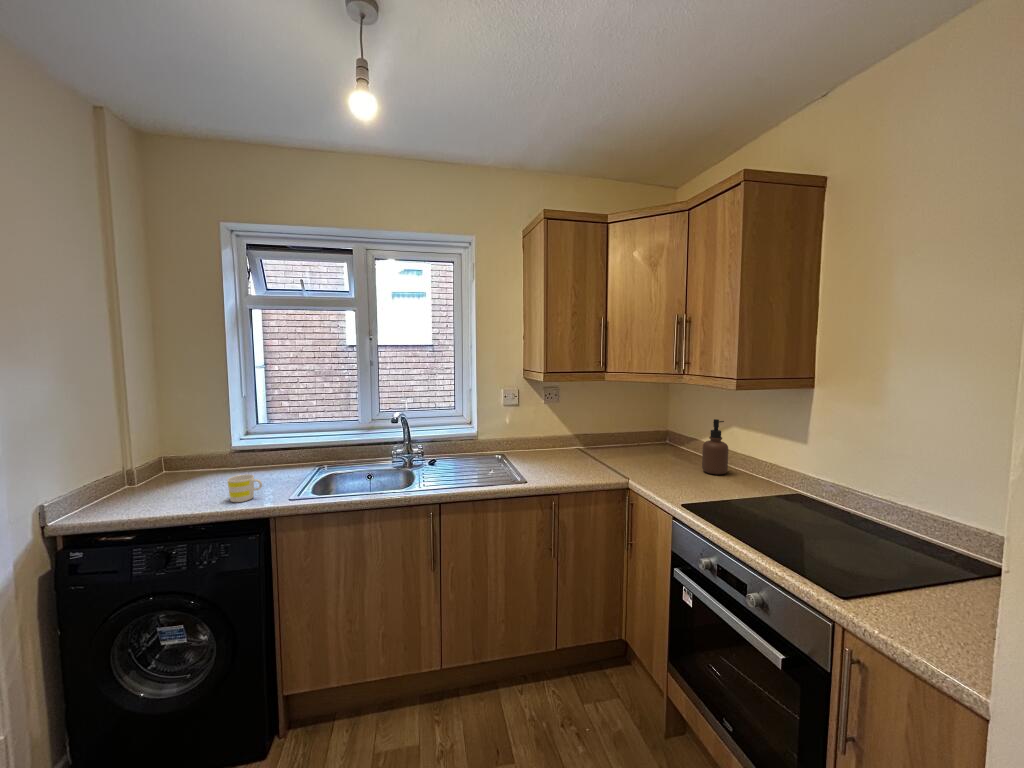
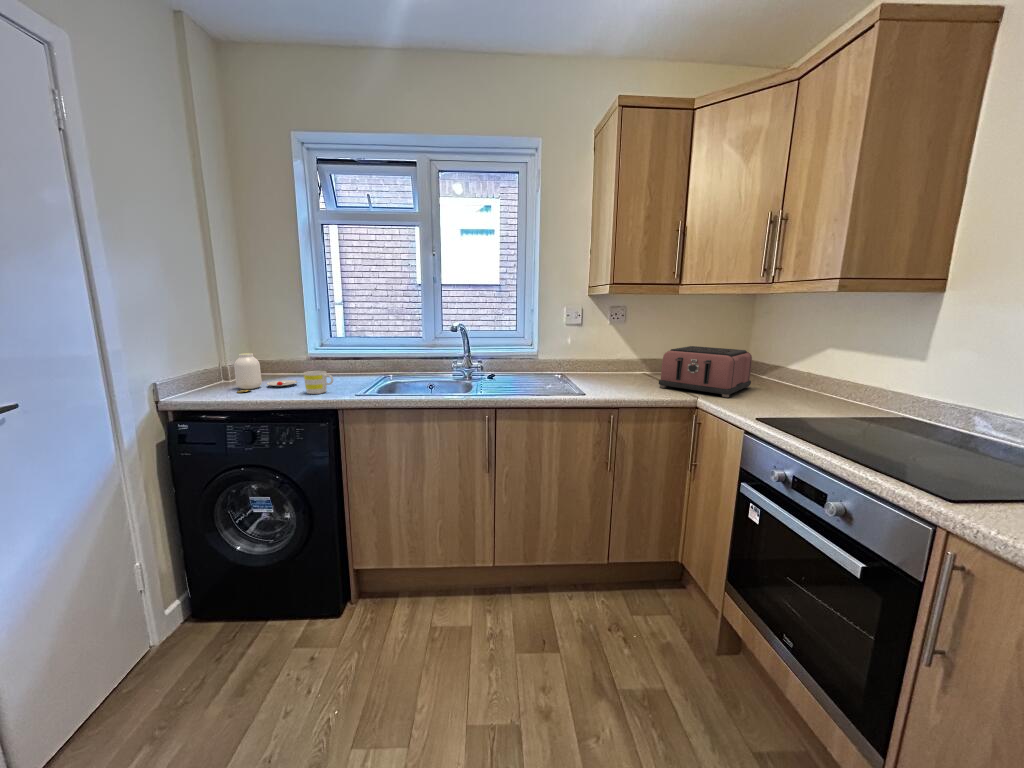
soap dispenser: present [702,419,728,475] -> none [782,337,816,398]
toaster: none [594,424,675,478] -> present [659,346,752,397]
jar: none [142,458,221,506] -> present [234,353,297,393]

